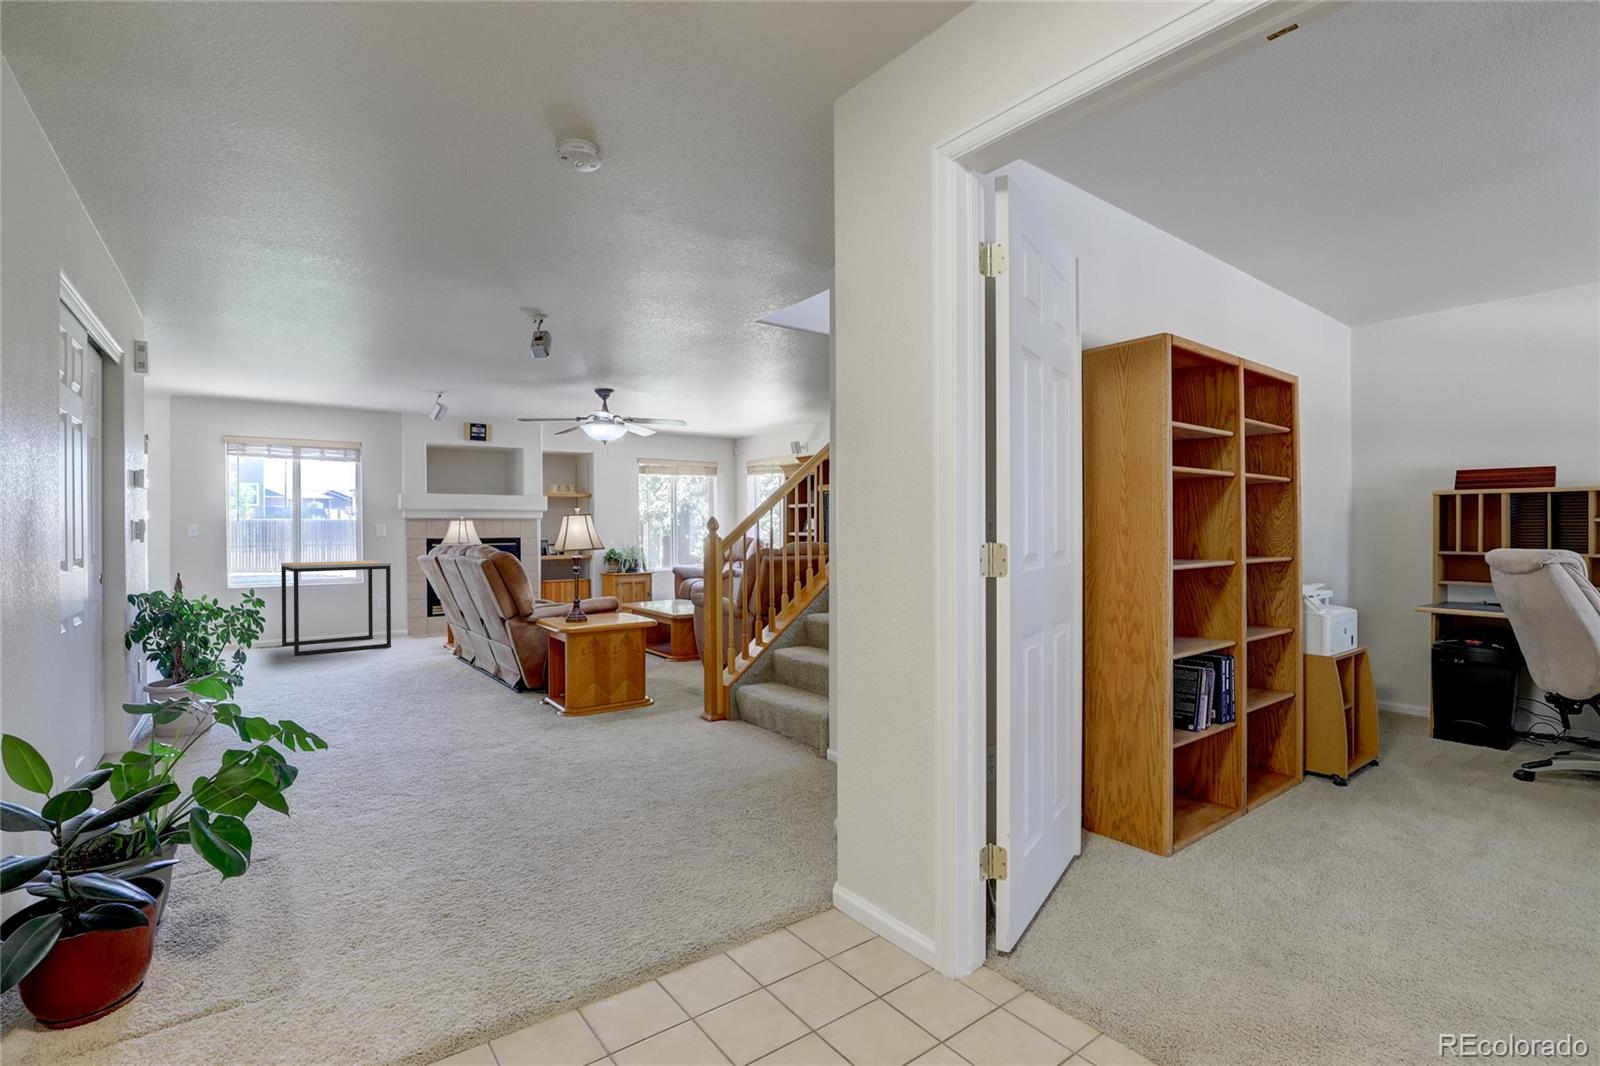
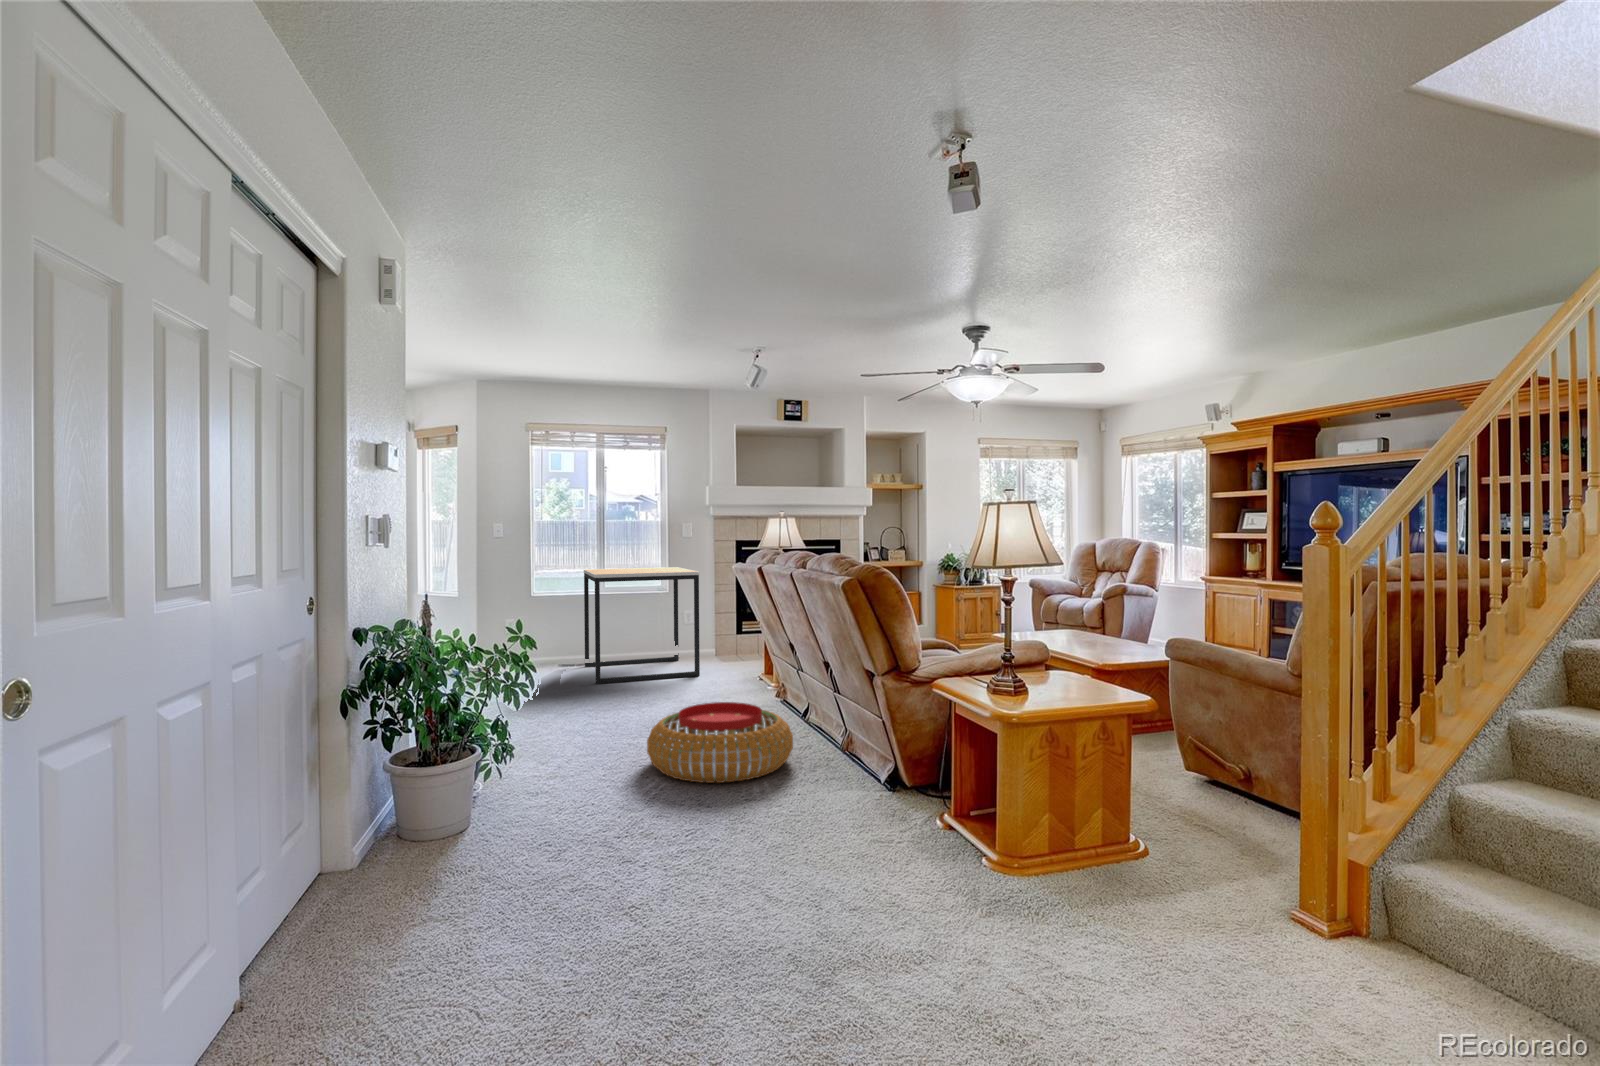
pouf: none [343,650,455,699] -> present [647,702,793,783]

